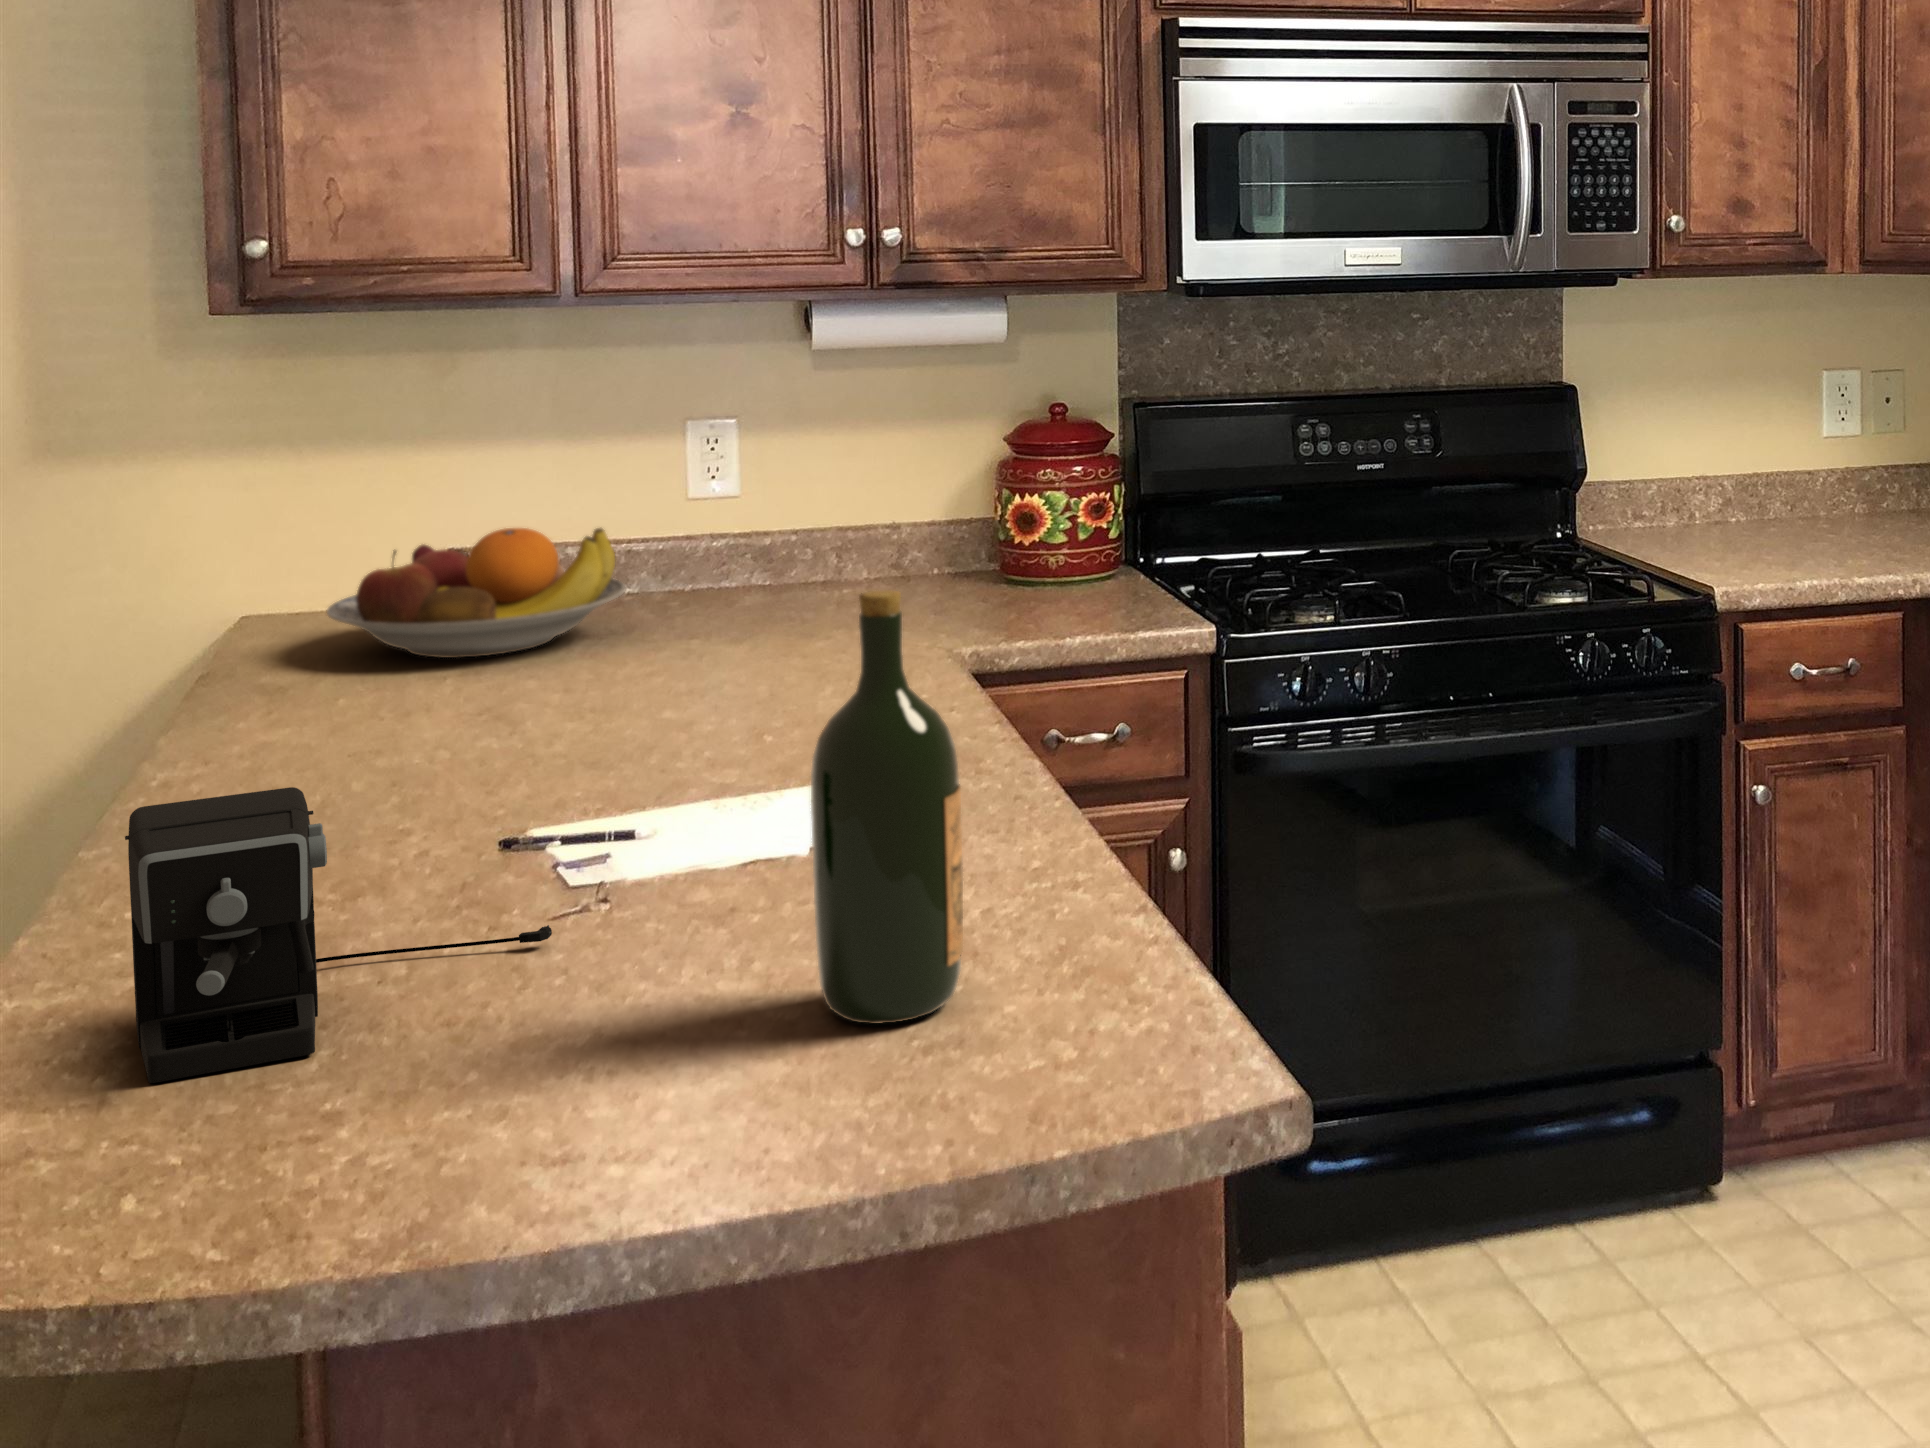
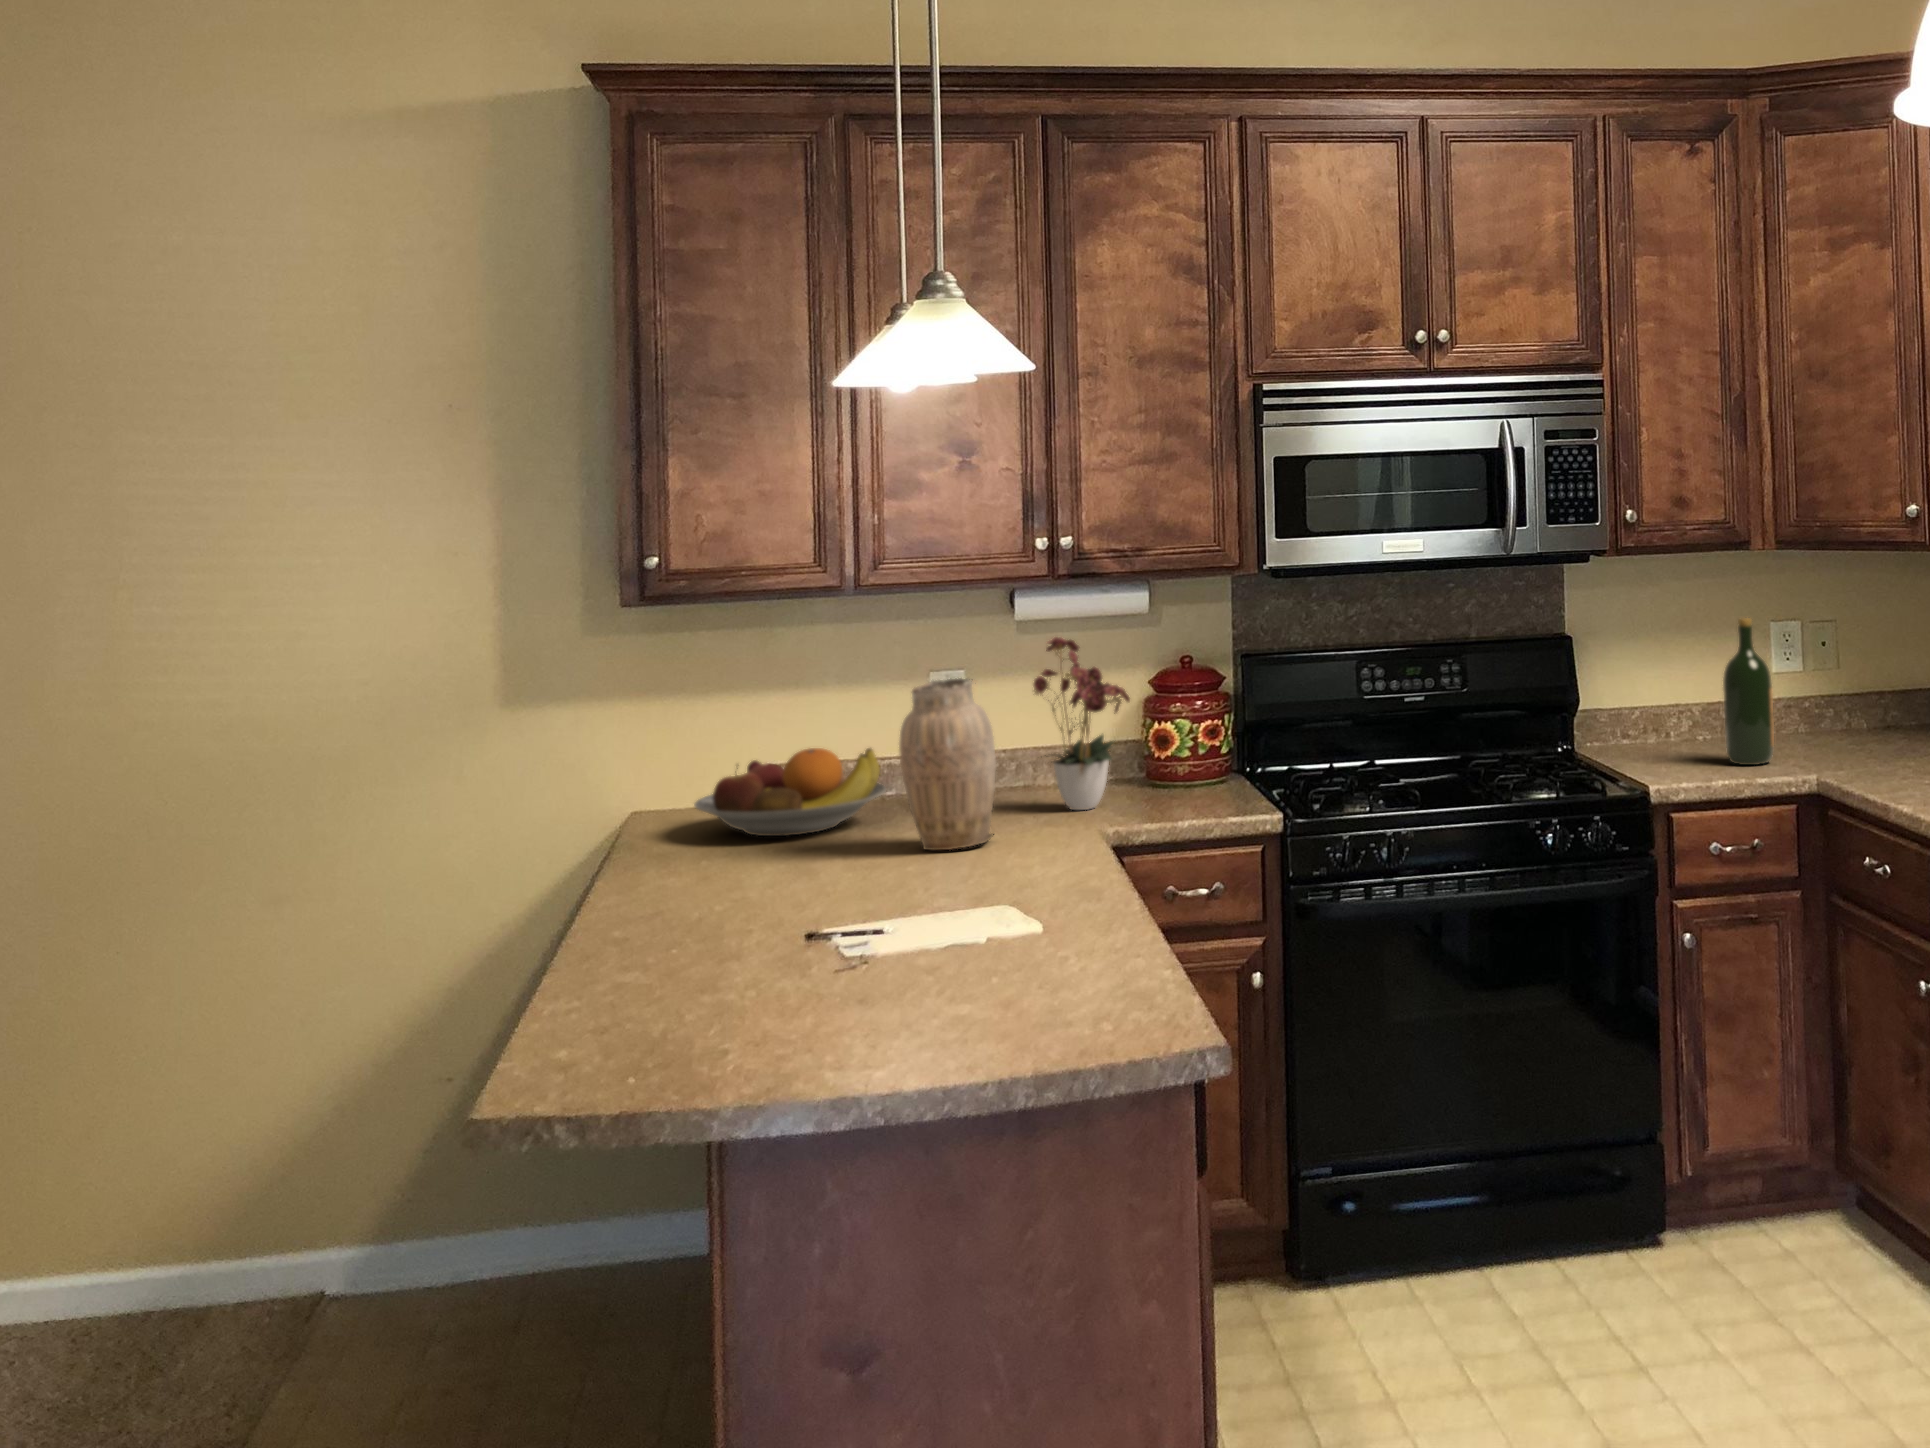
flower arrangement: none [833,359,1002,618] -> present [1033,637,1130,810]
vase: none [648,425,796,683] -> present [899,678,996,850]
wine bottle: present [811,590,963,1024] -> present [1723,618,1774,765]
coffee maker: present [125,787,552,1083] -> none [624,886,840,1036]

